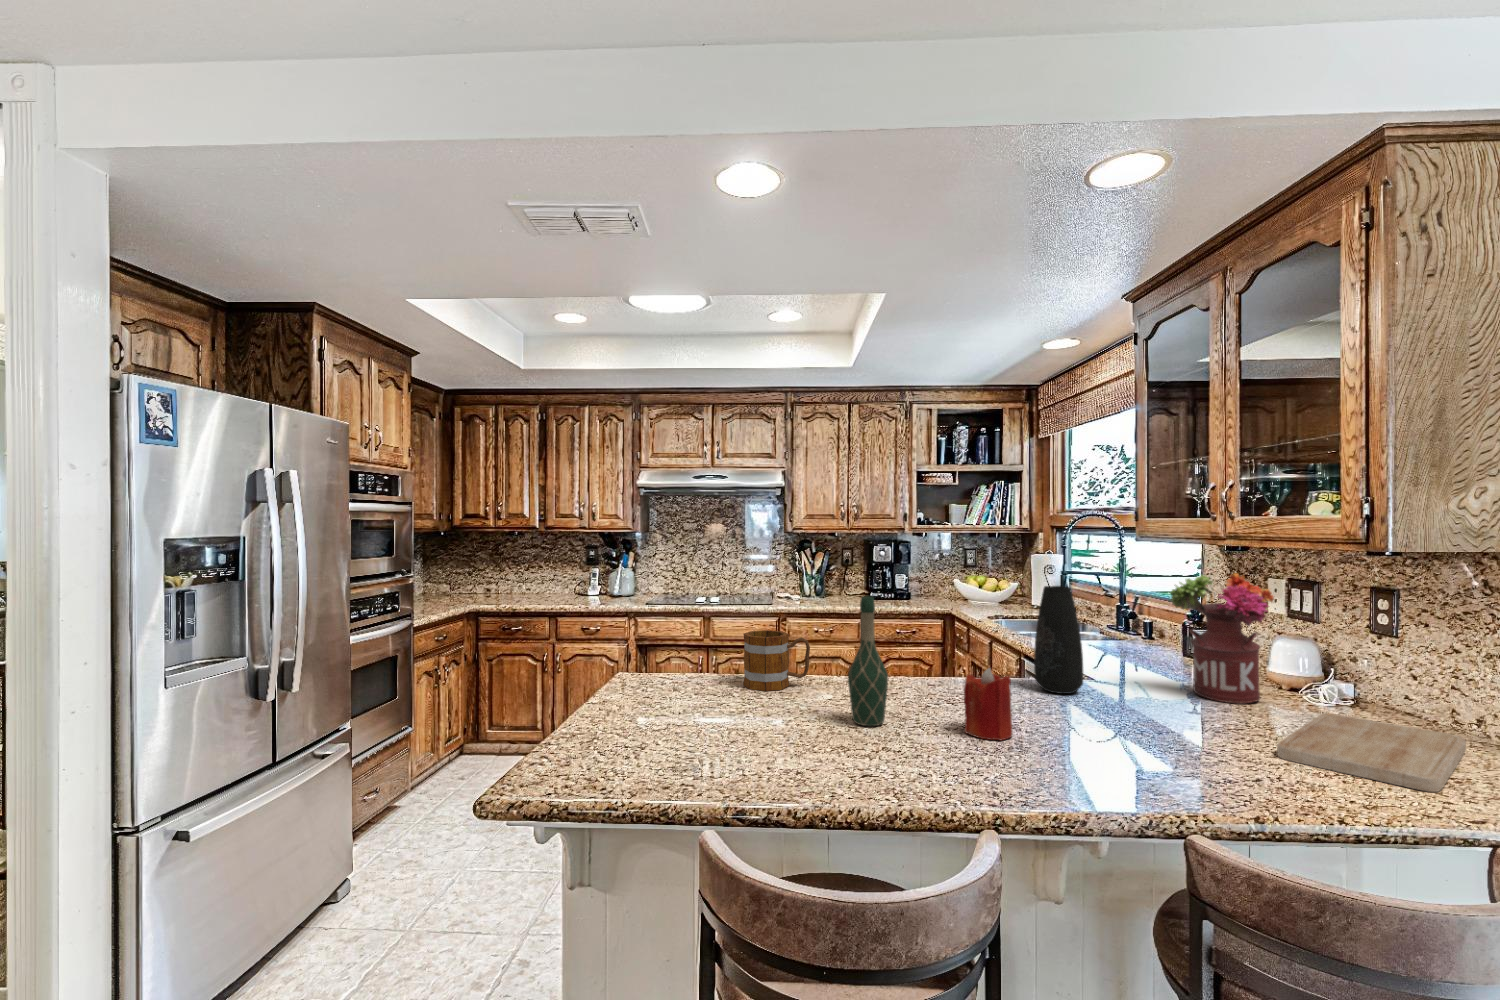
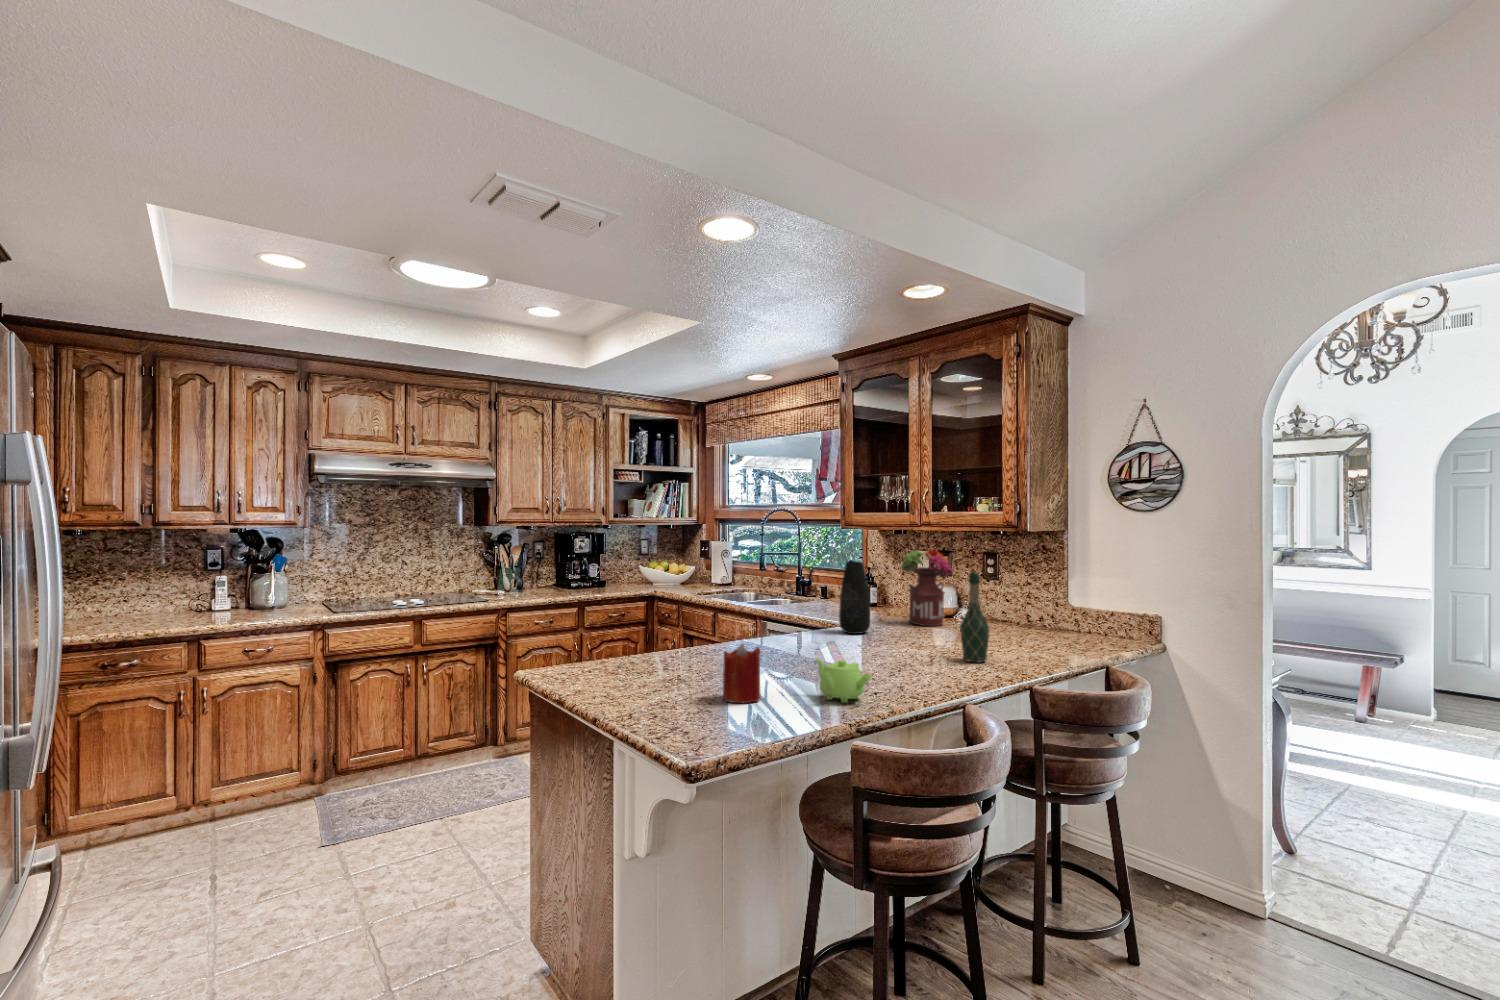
wine bottle: present [848,596,888,726] -> present [960,572,989,662]
mug: present [743,630,810,691] -> none [672,611,722,661]
candle: present [964,668,1012,740] -> present [723,643,761,703]
teapot: none [722,711,804,783] -> present [816,658,871,703]
cutting board: present [1277,713,1466,792] -> none [983,623,1063,647]

